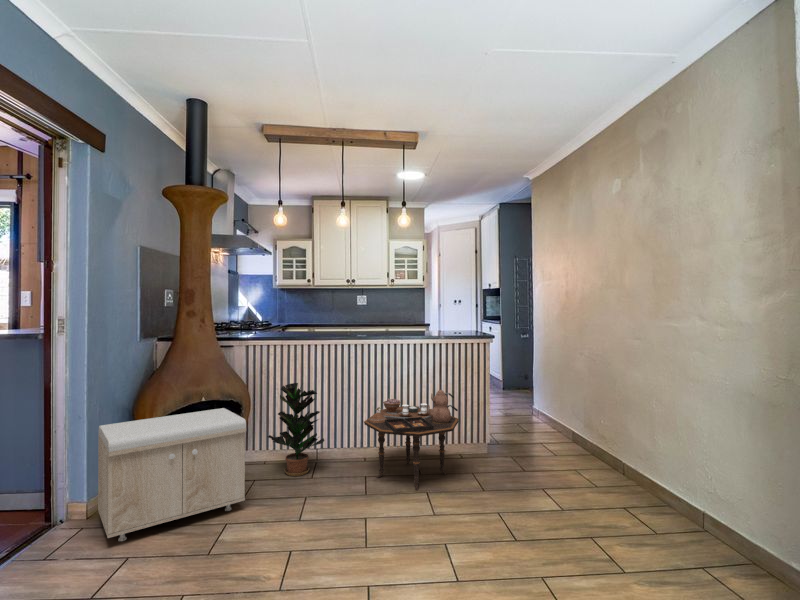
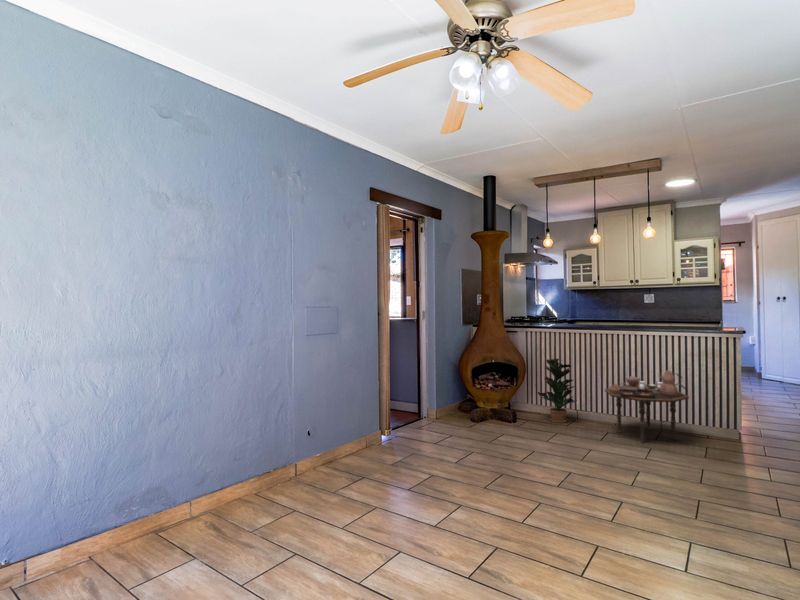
storage bench: present [98,408,246,541] -> none [440,369,516,430]

